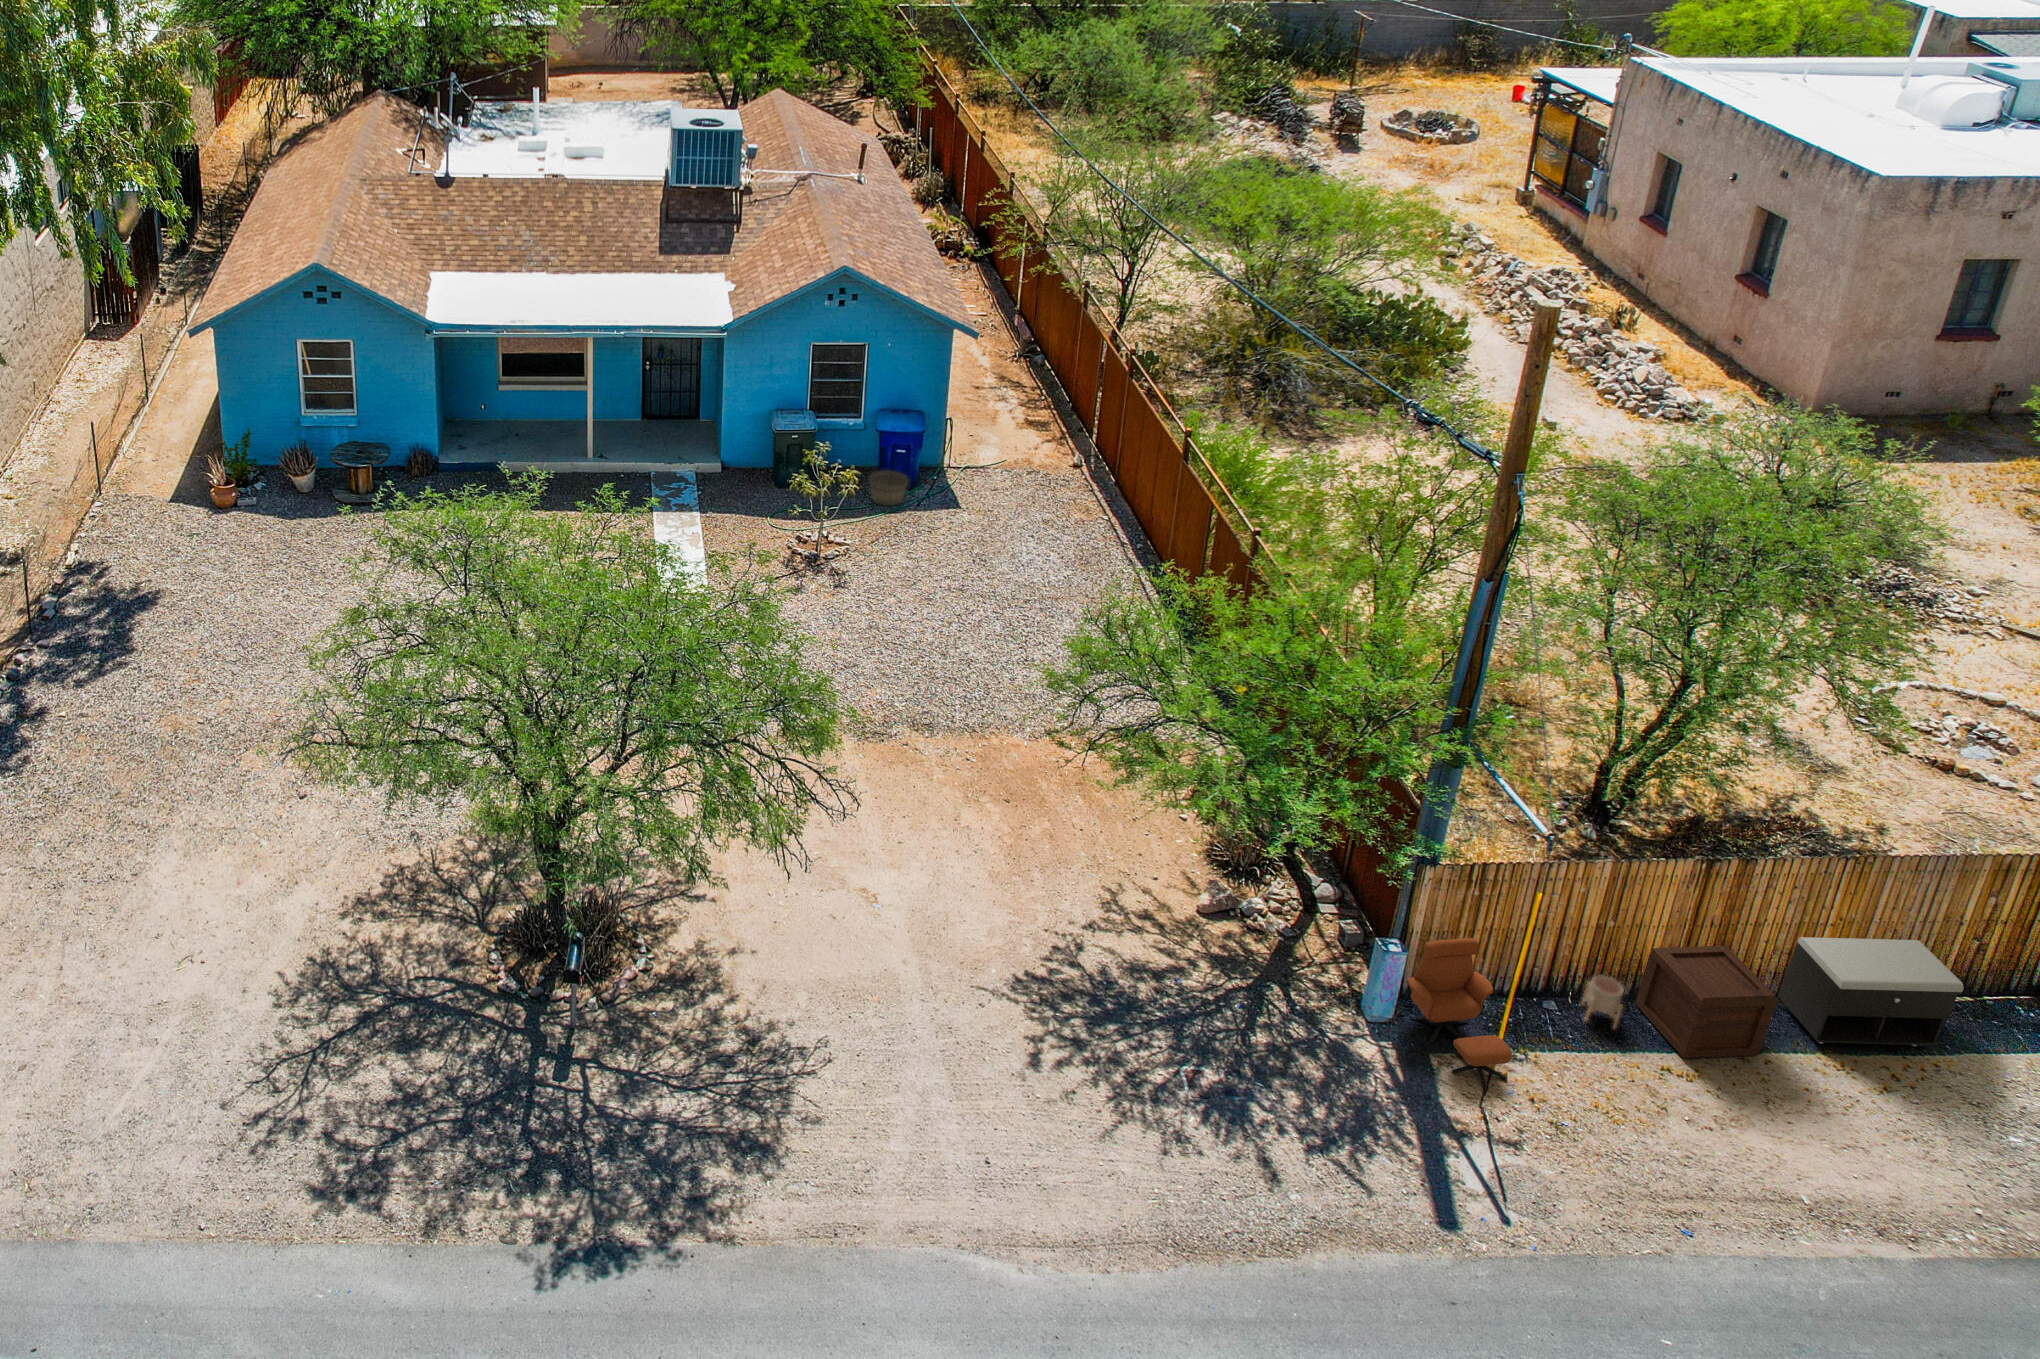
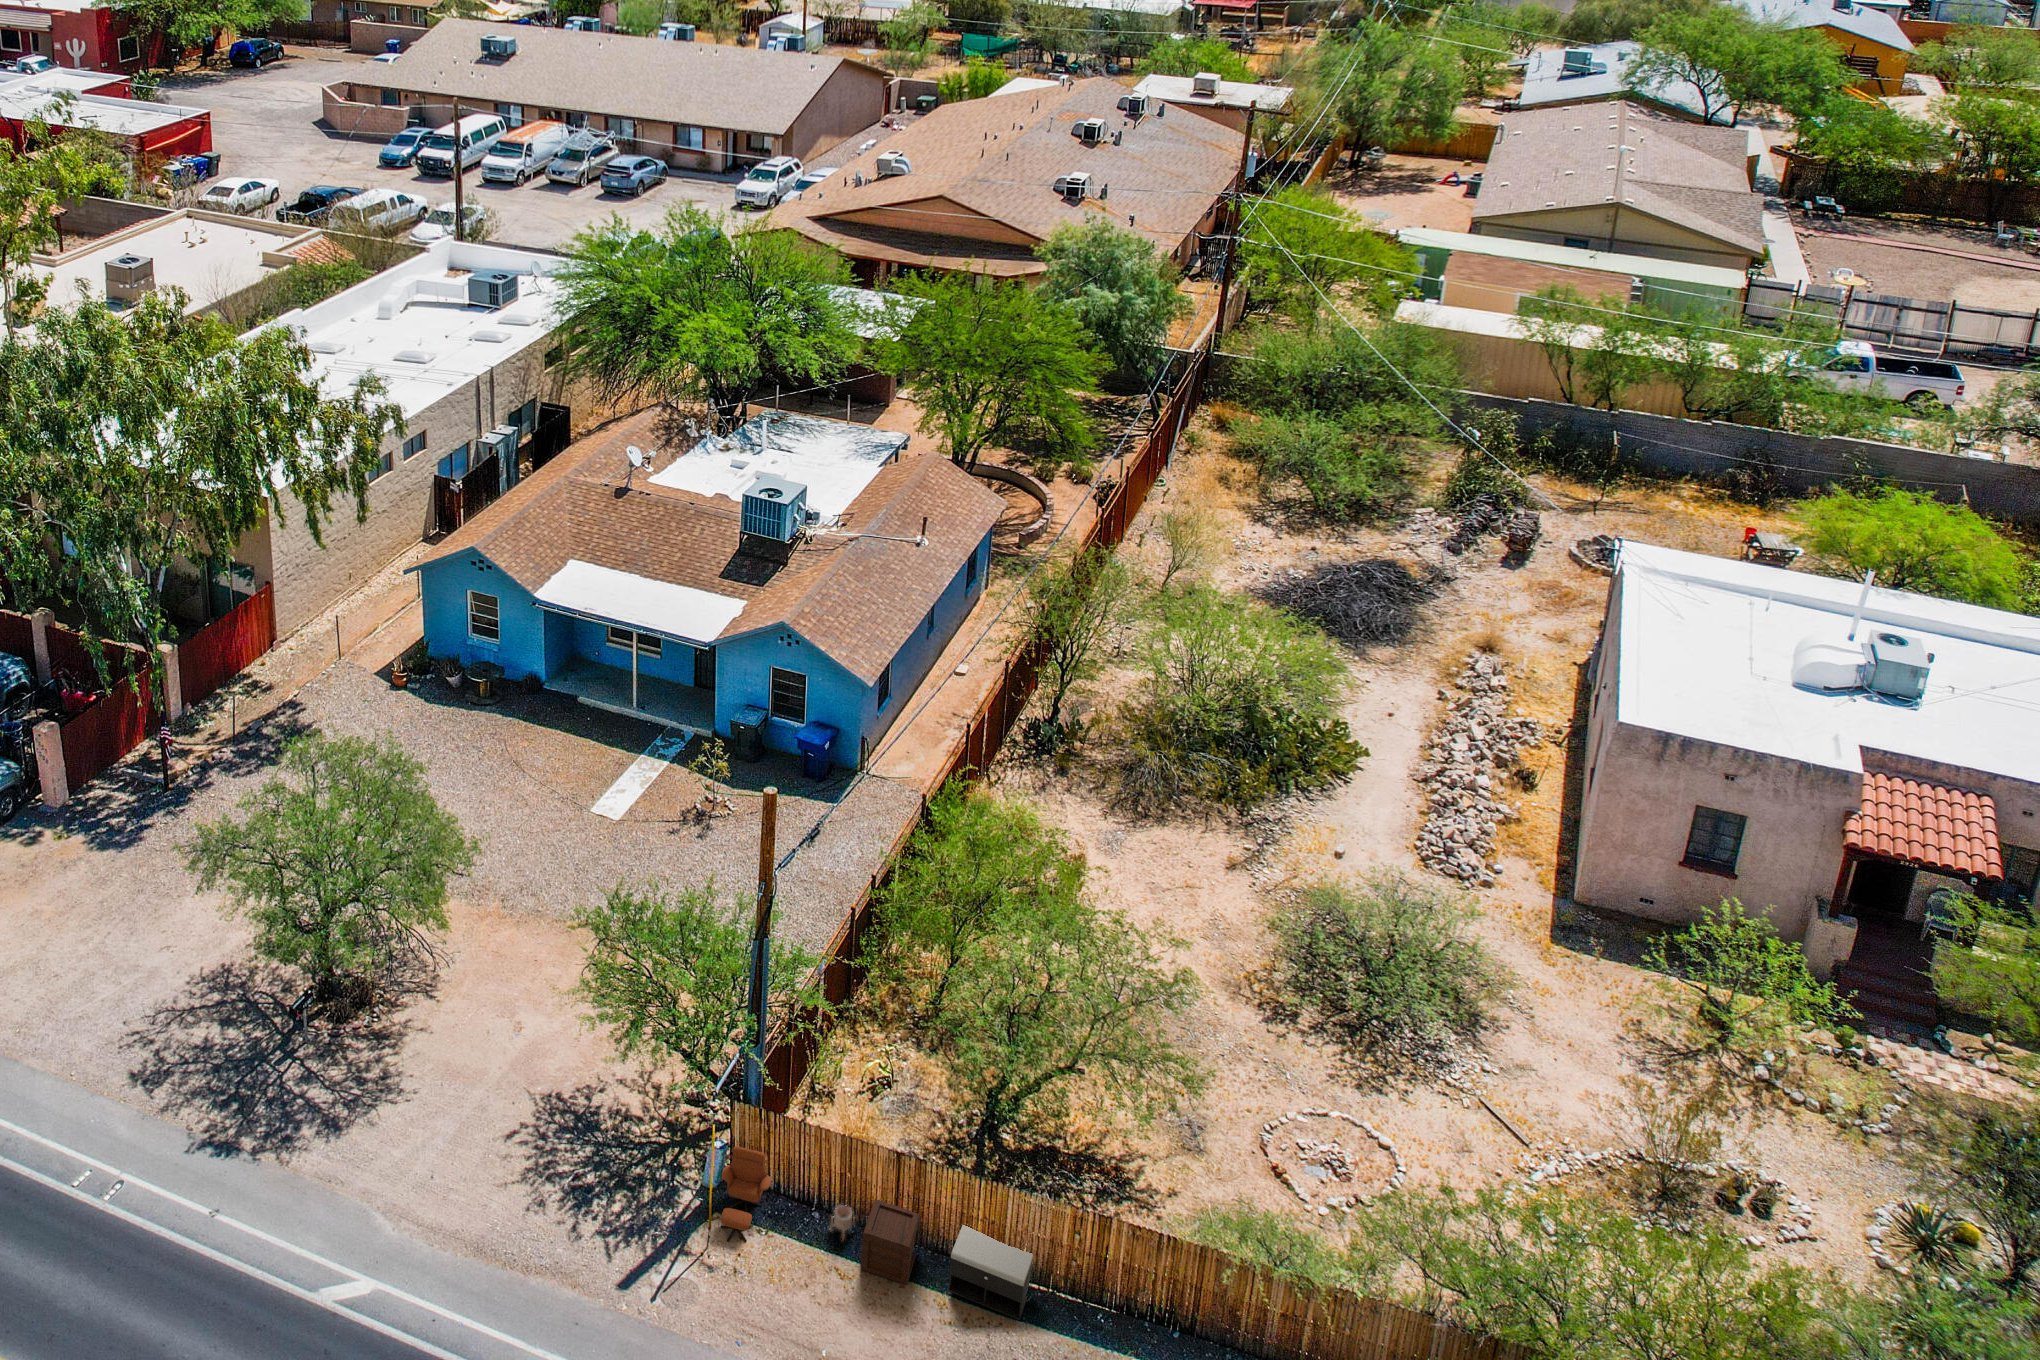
wooden bucket: present [870,470,908,506] -> none [774,759,802,786]

